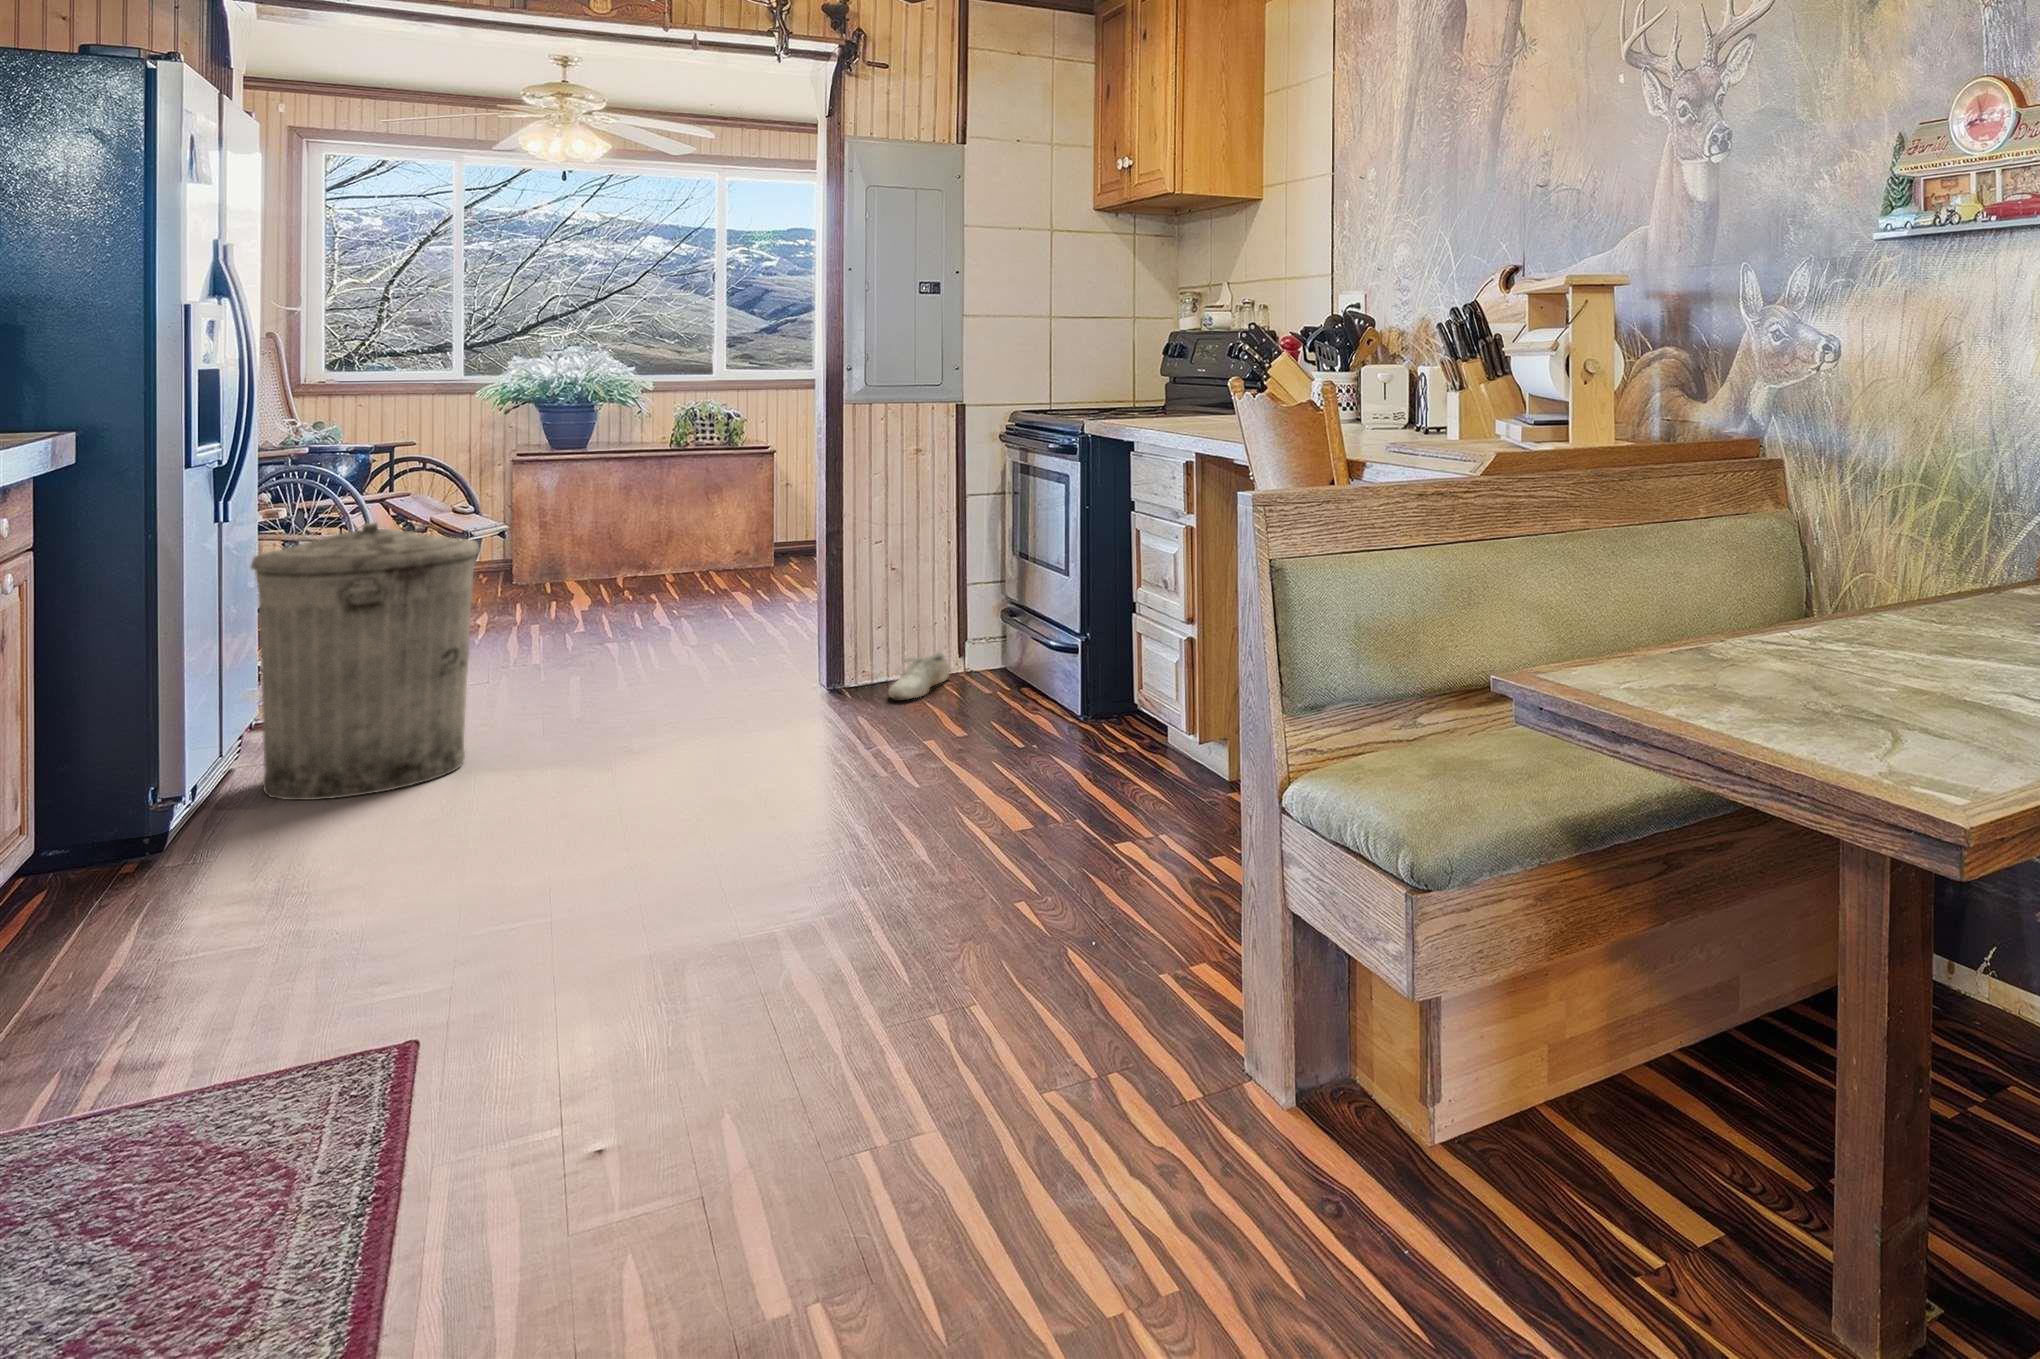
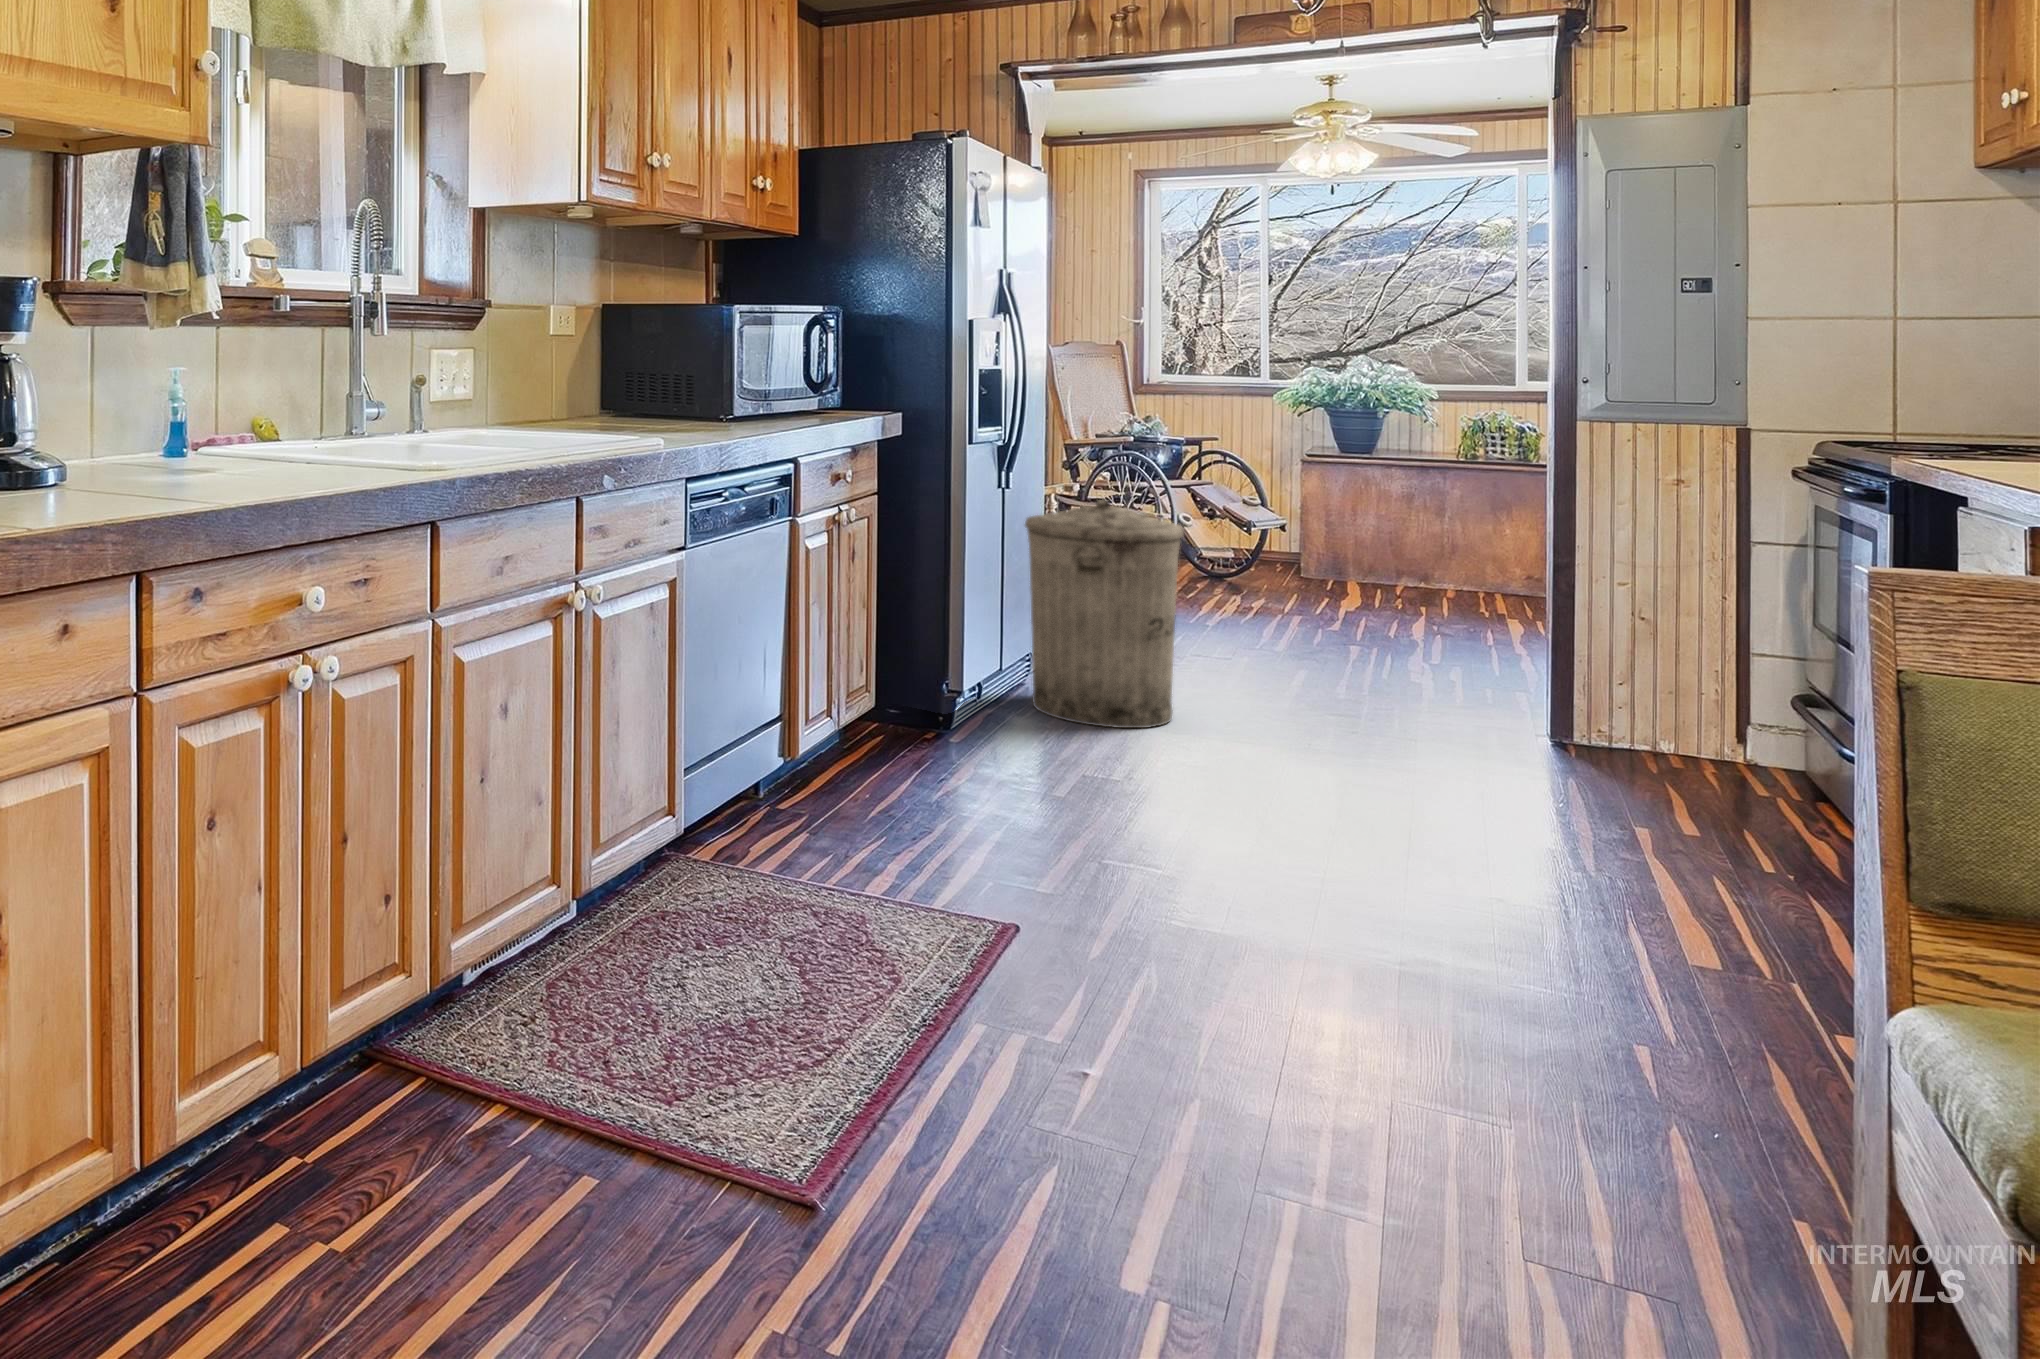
shoe: present [888,652,949,701] -> none [1609,734,1716,786]

